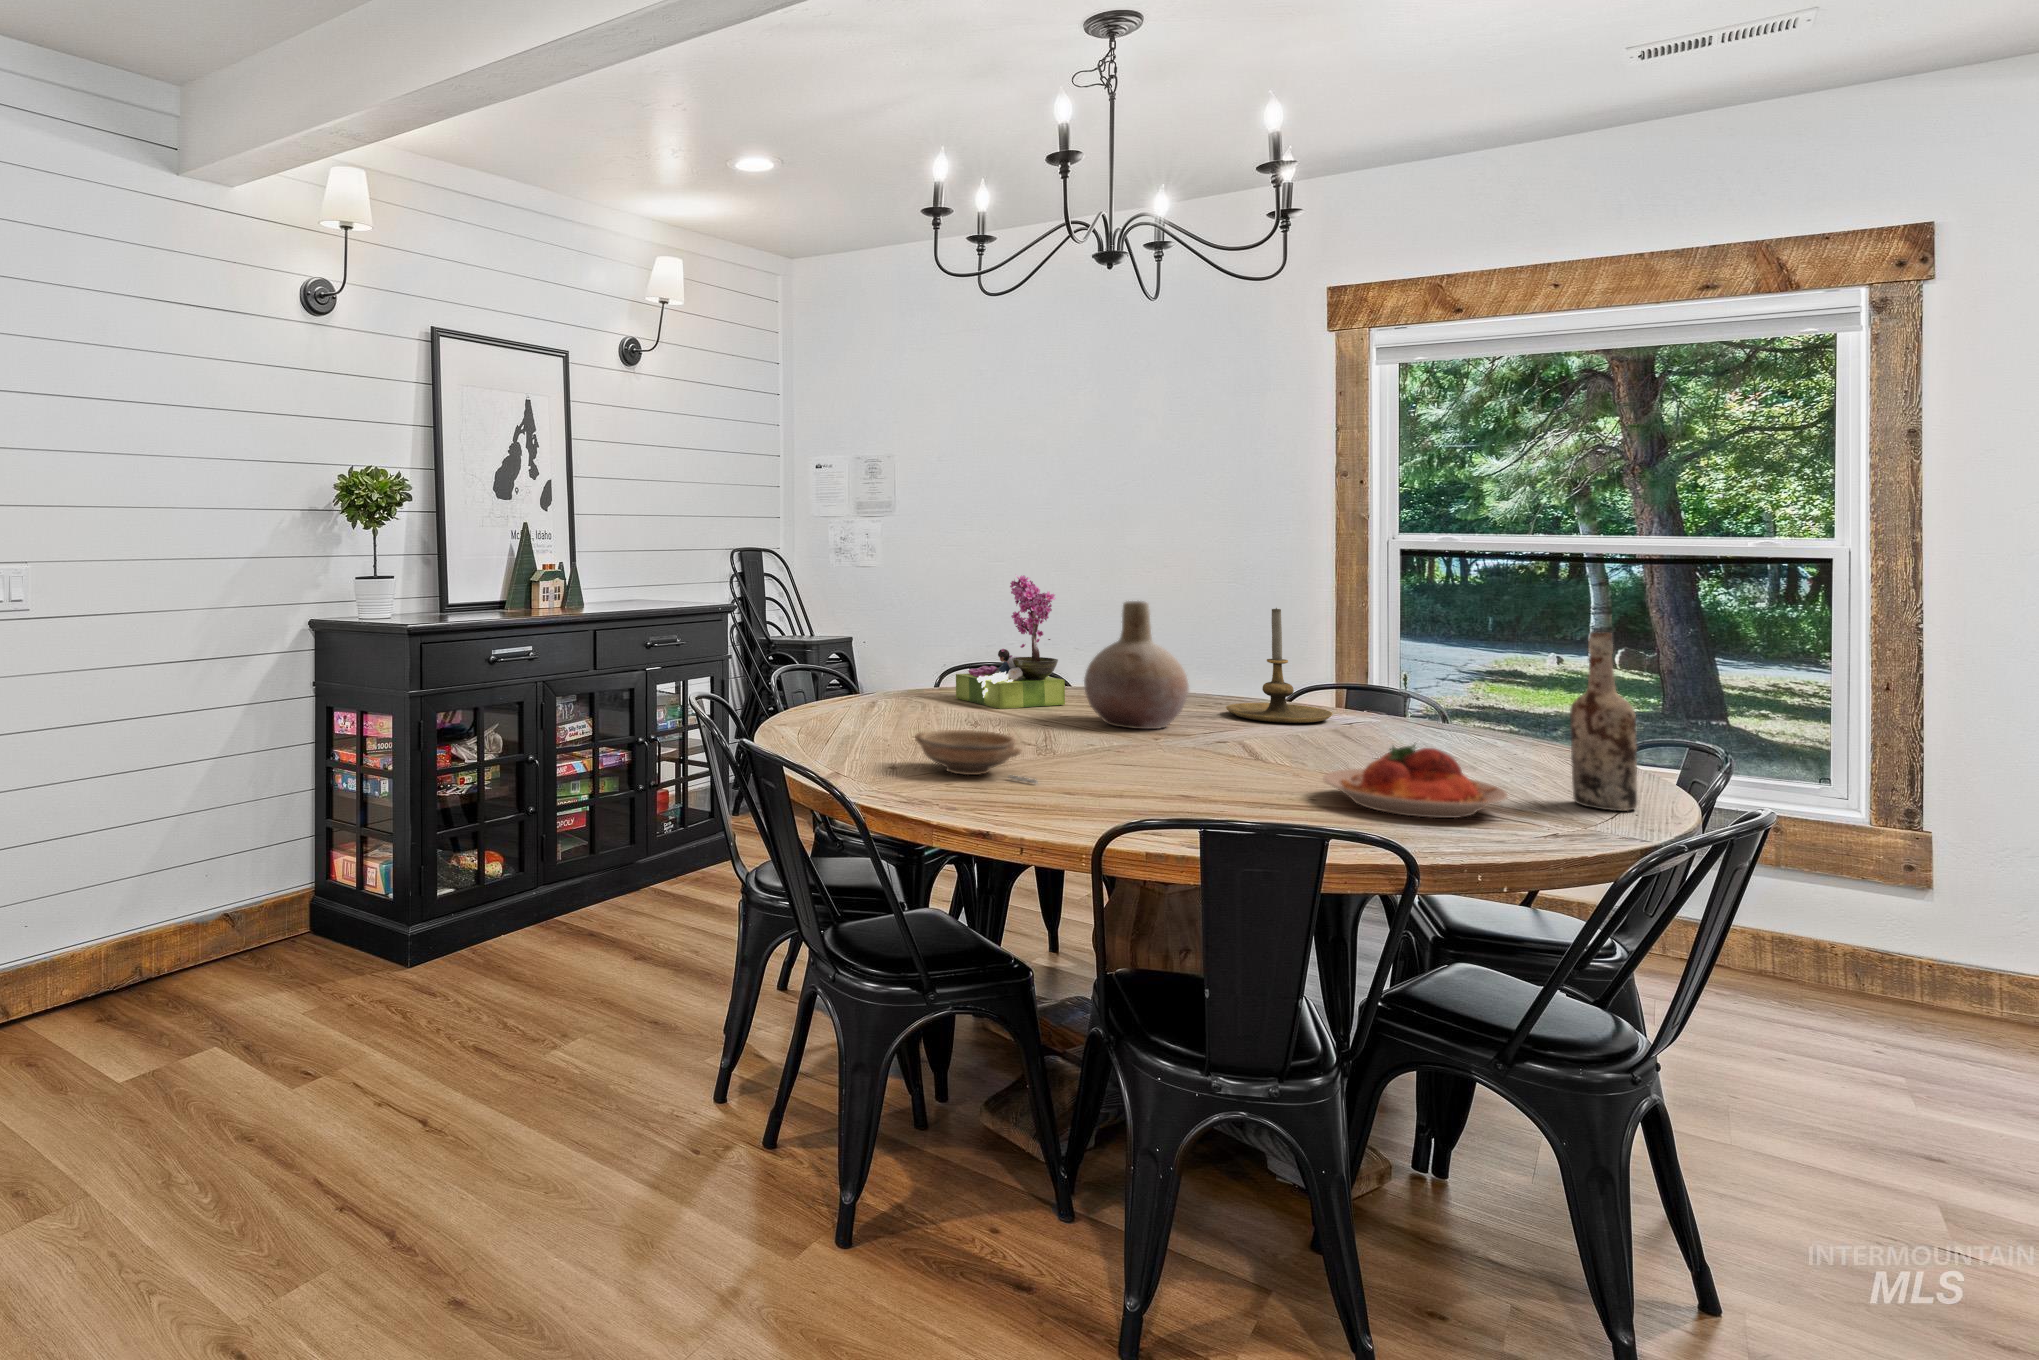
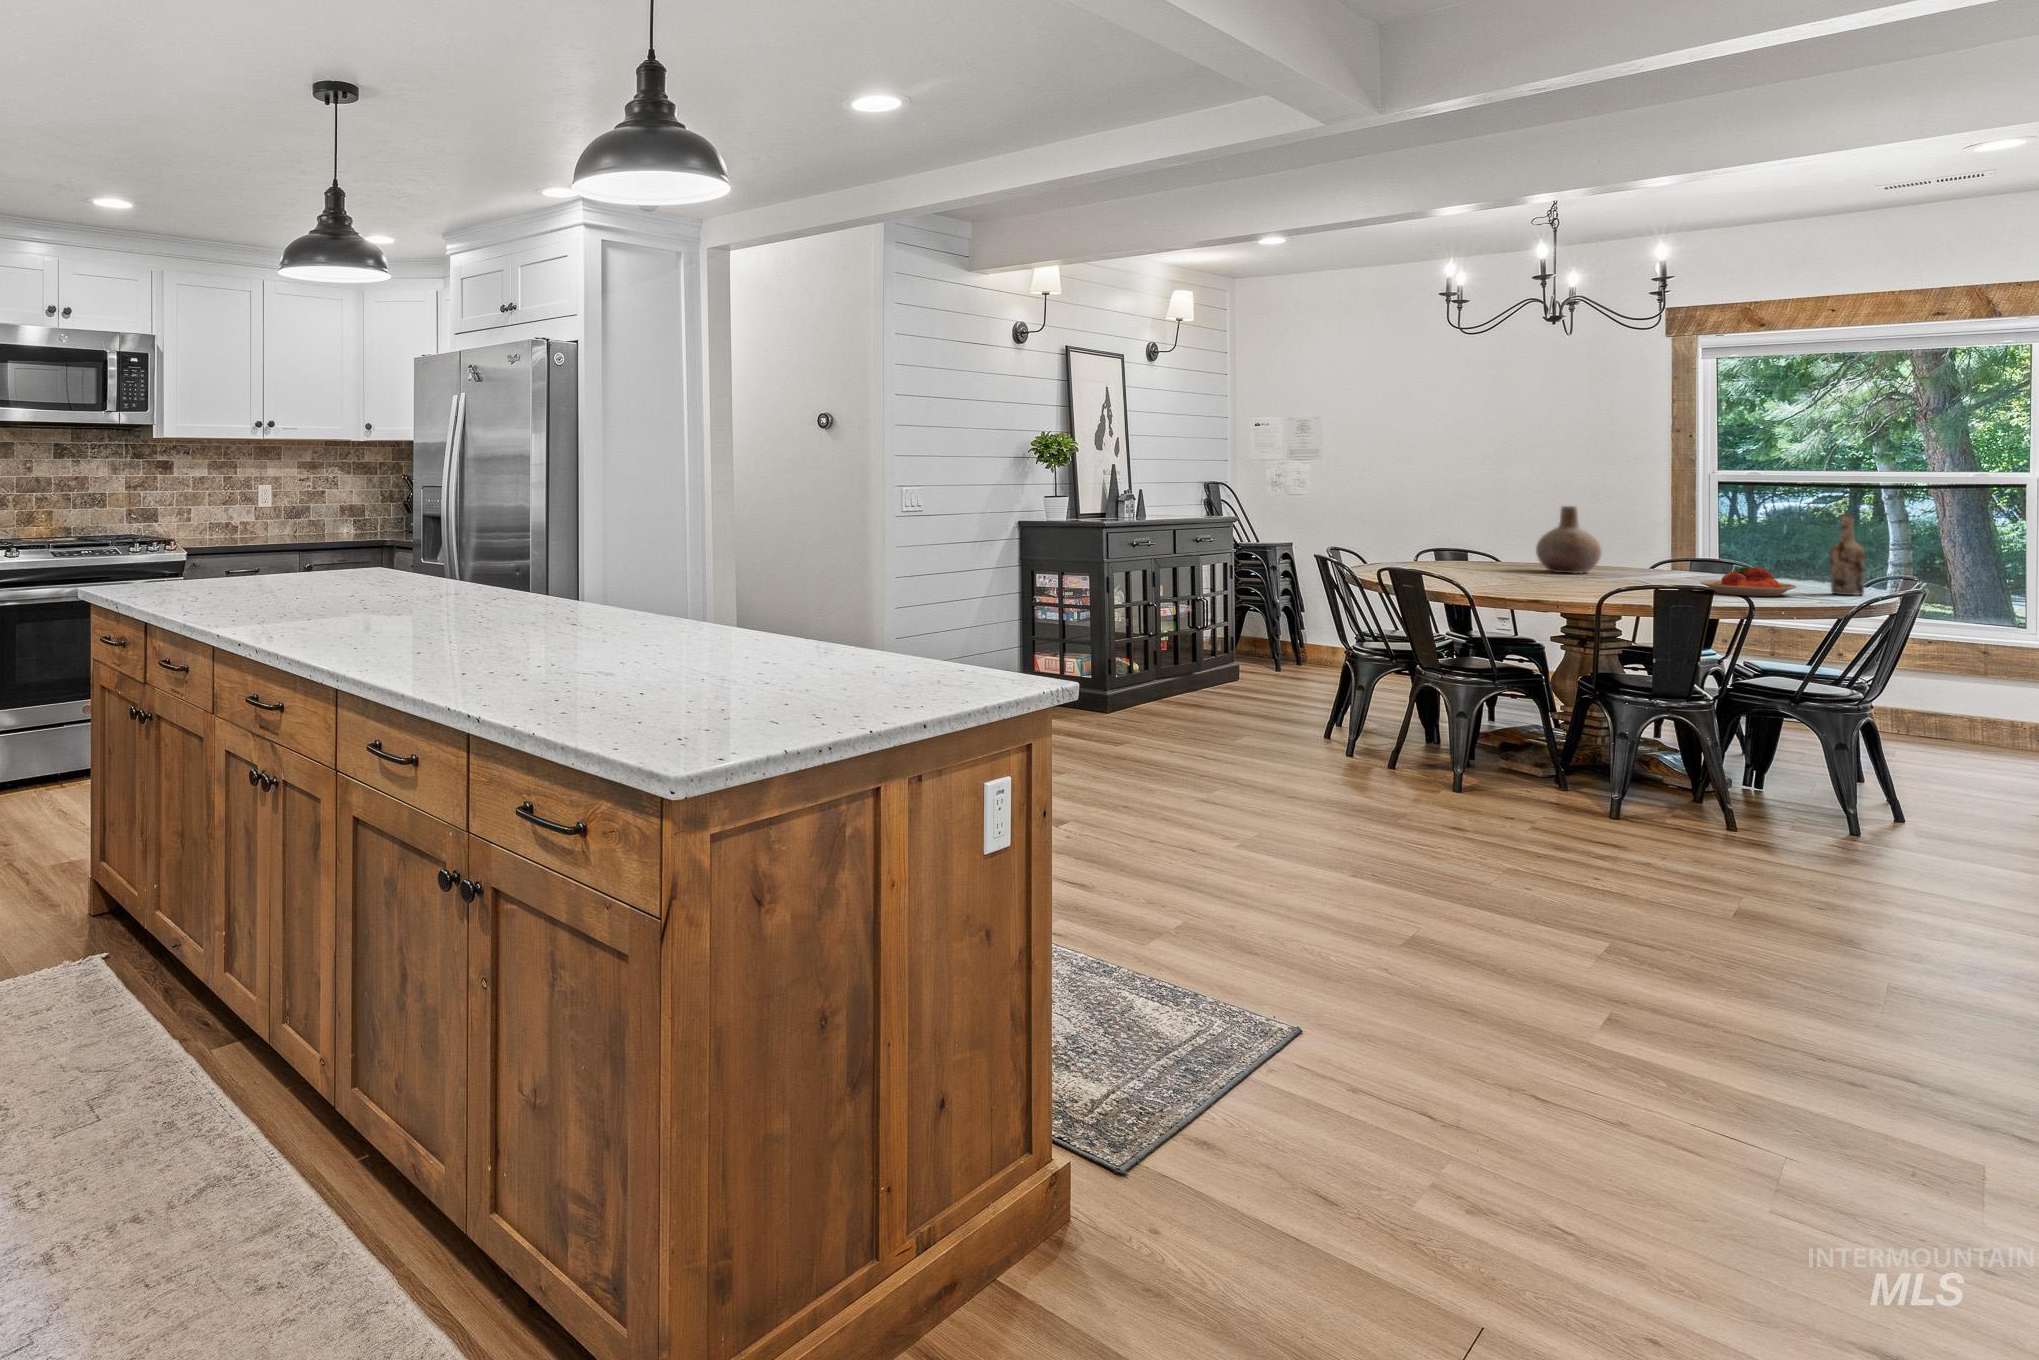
flower arrangement: present [956,575,1065,709] -> none [1440,492,1512,567]
candle holder: present [1226,608,1332,723] -> none [1616,510,1685,572]
bowl: present [915,730,1037,784] -> none [1472,566,1549,587]

